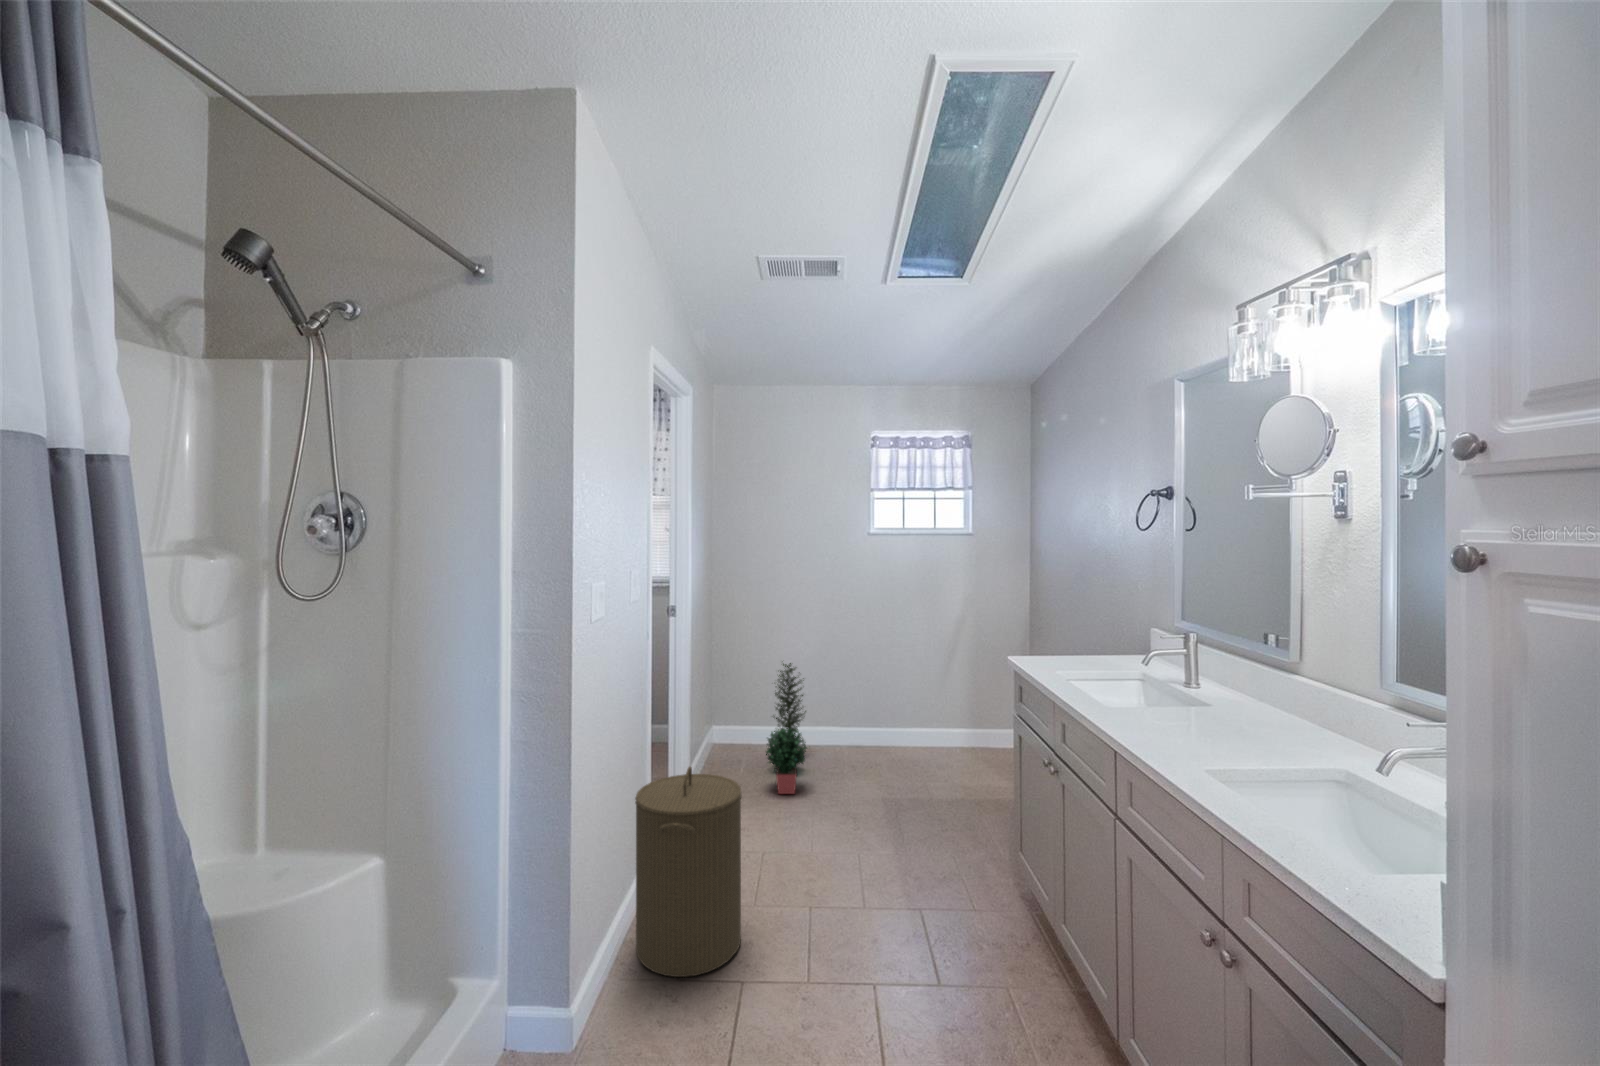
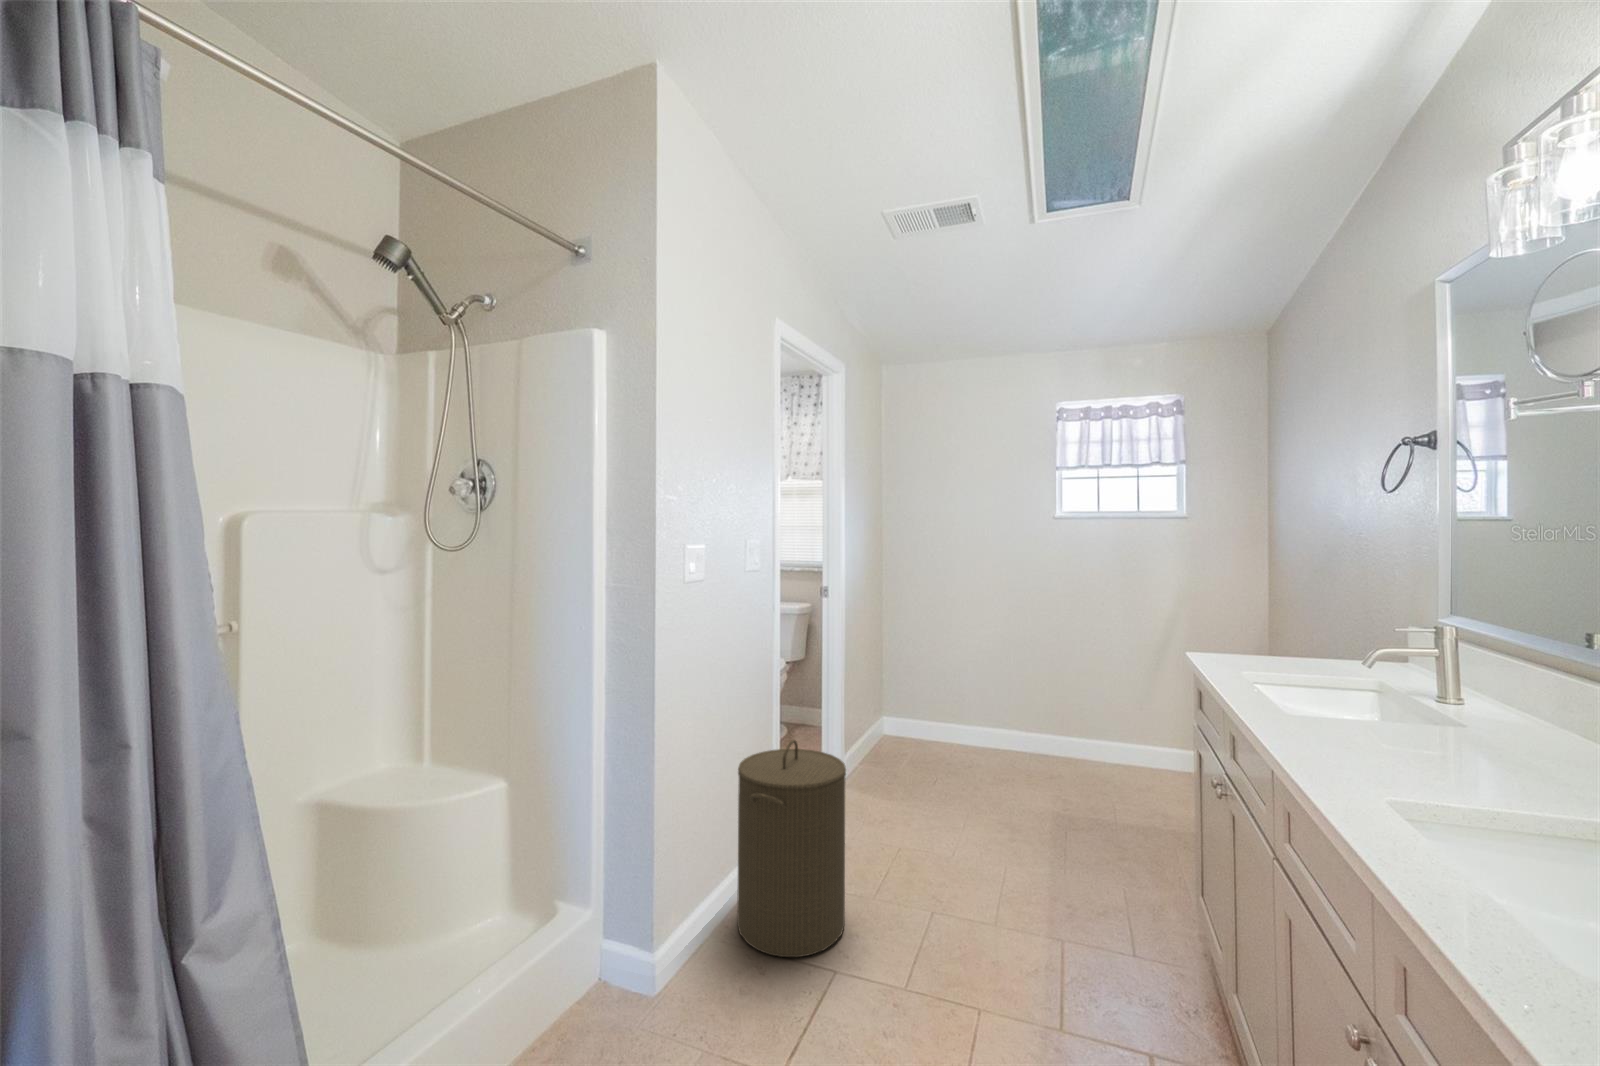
potted plant: present [766,663,807,794] -> none [923,651,982,792]

